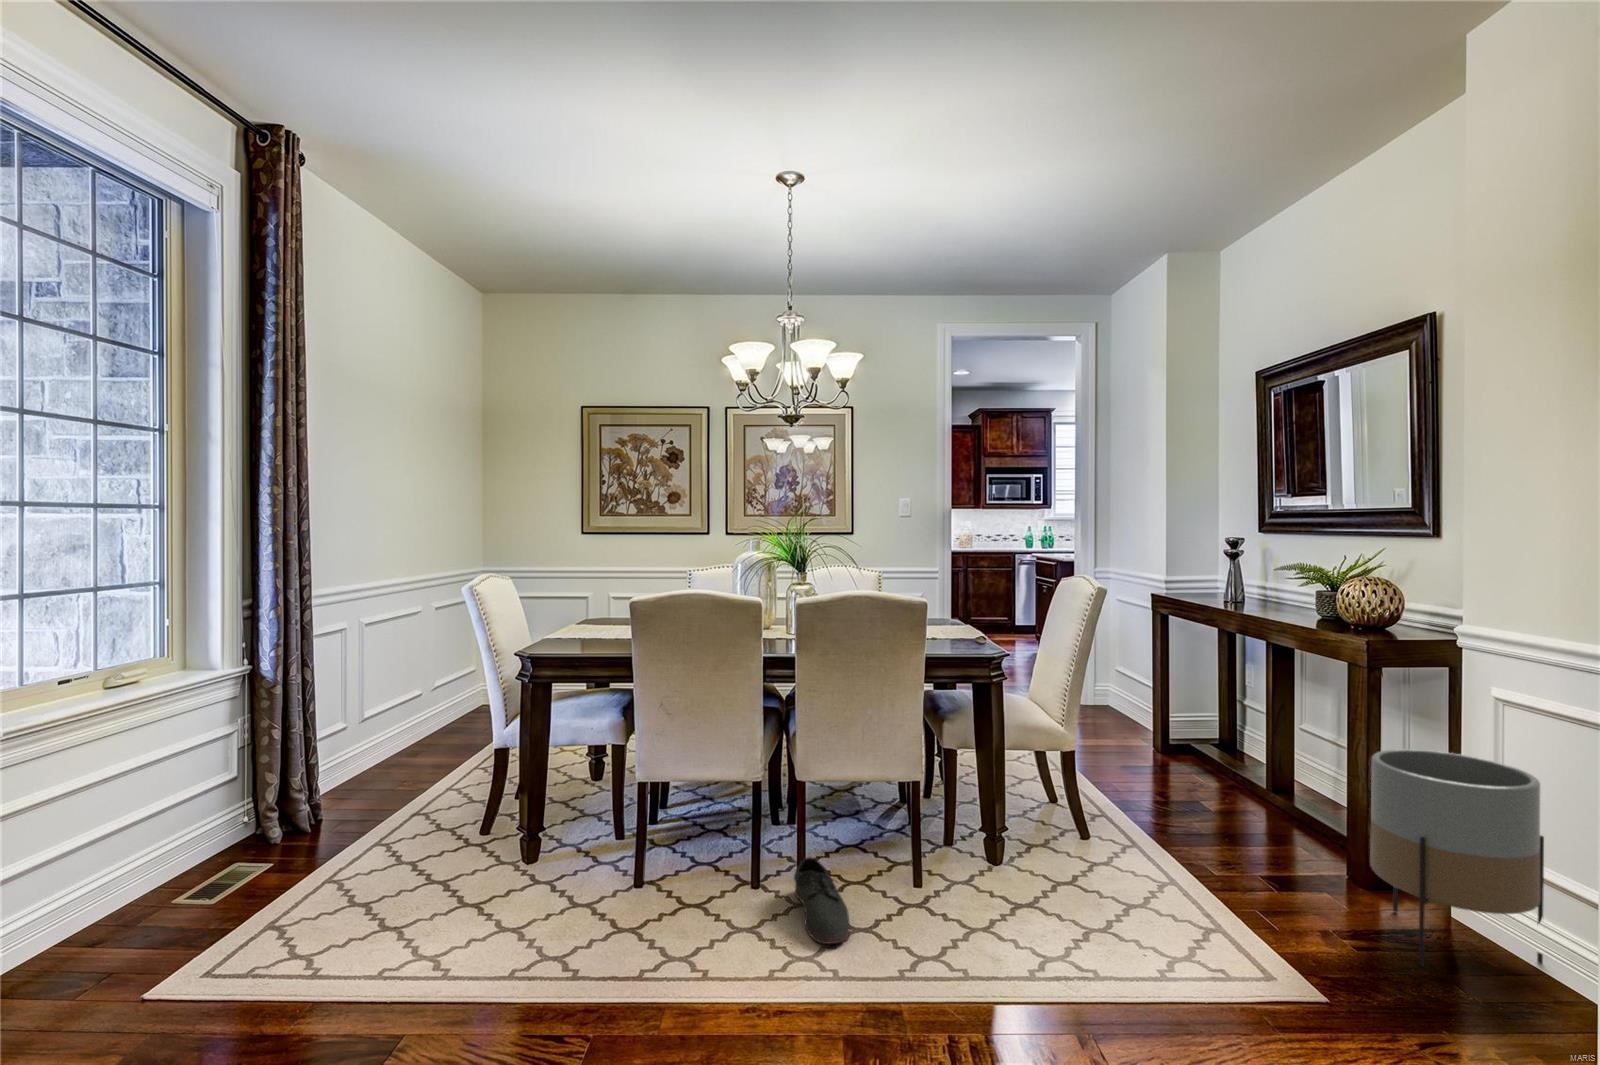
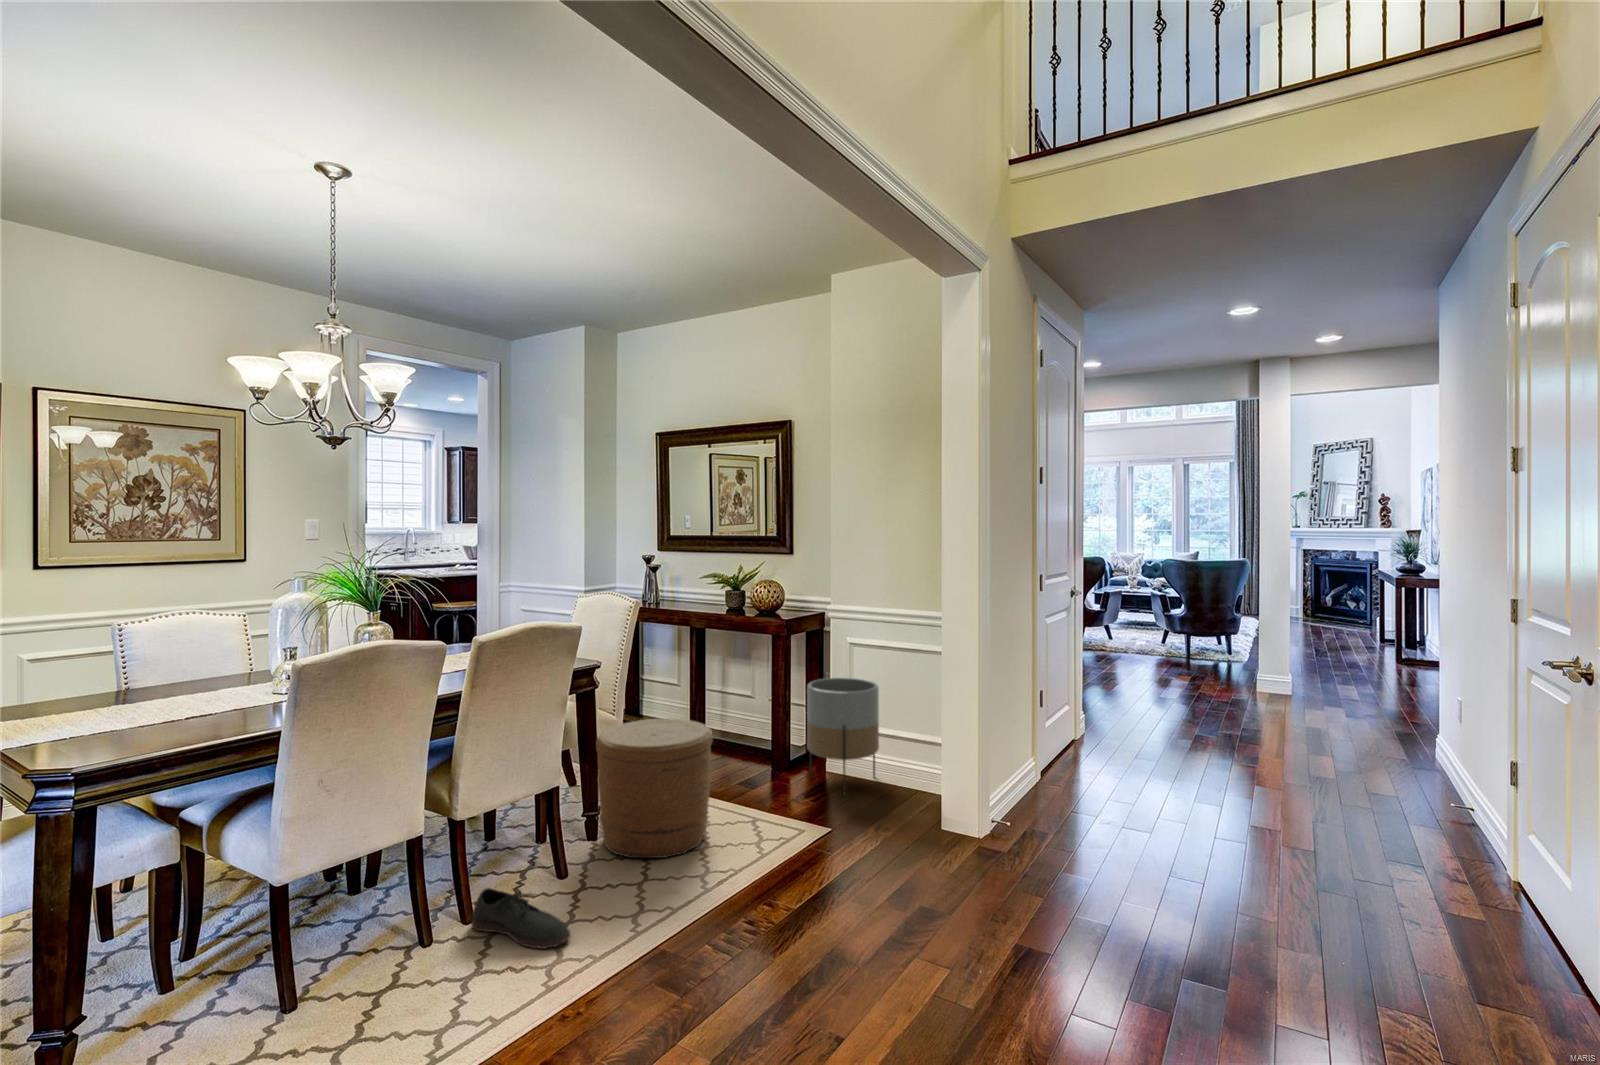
woven basket: none [979,735,1137,923] -> present [596,718,713,858]

